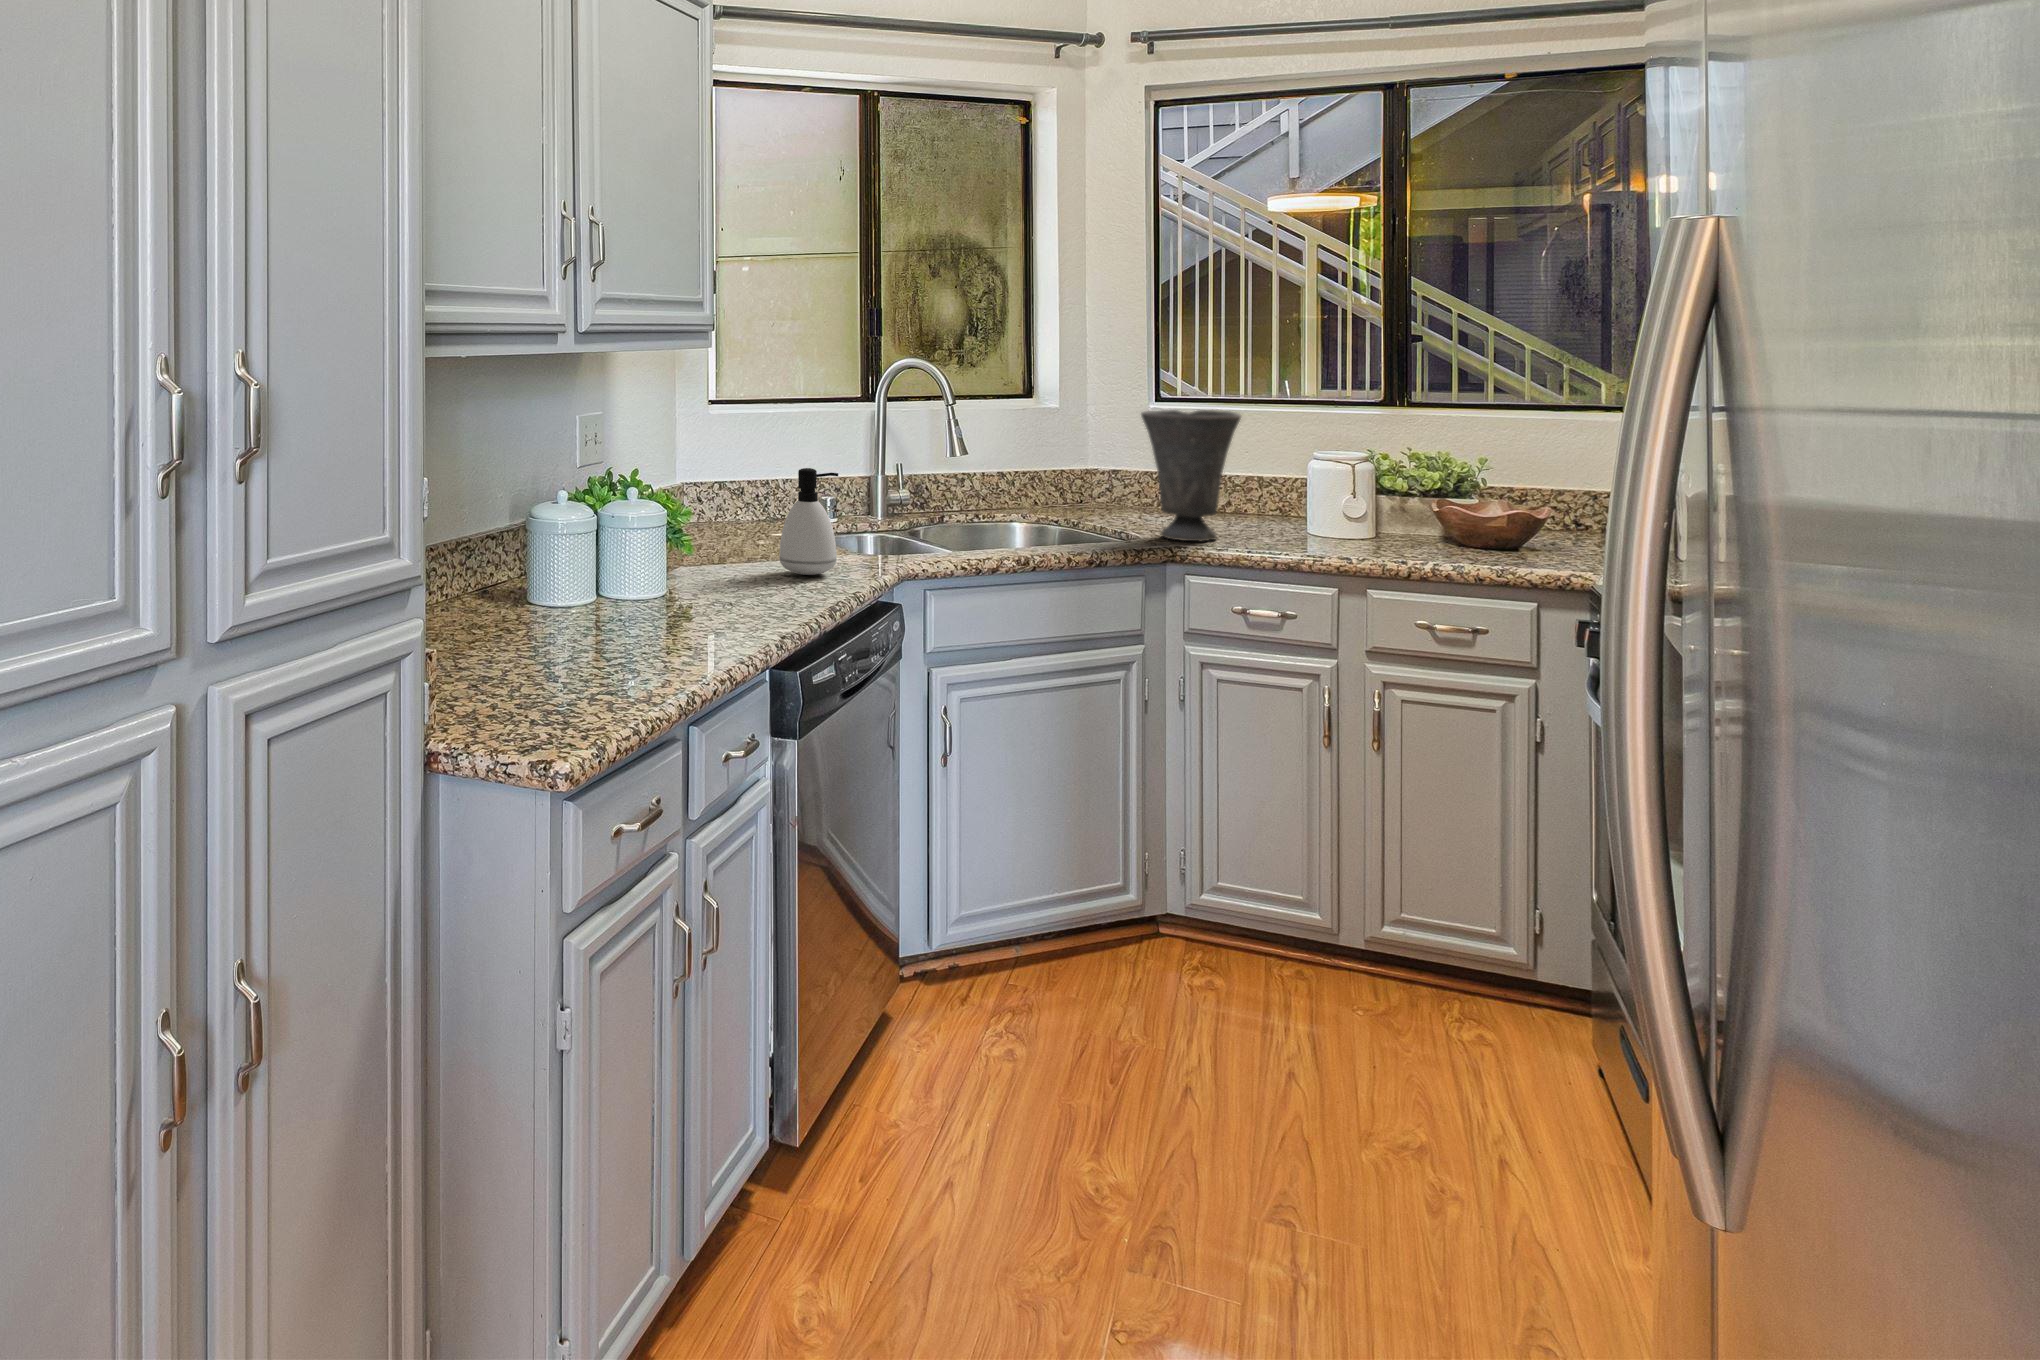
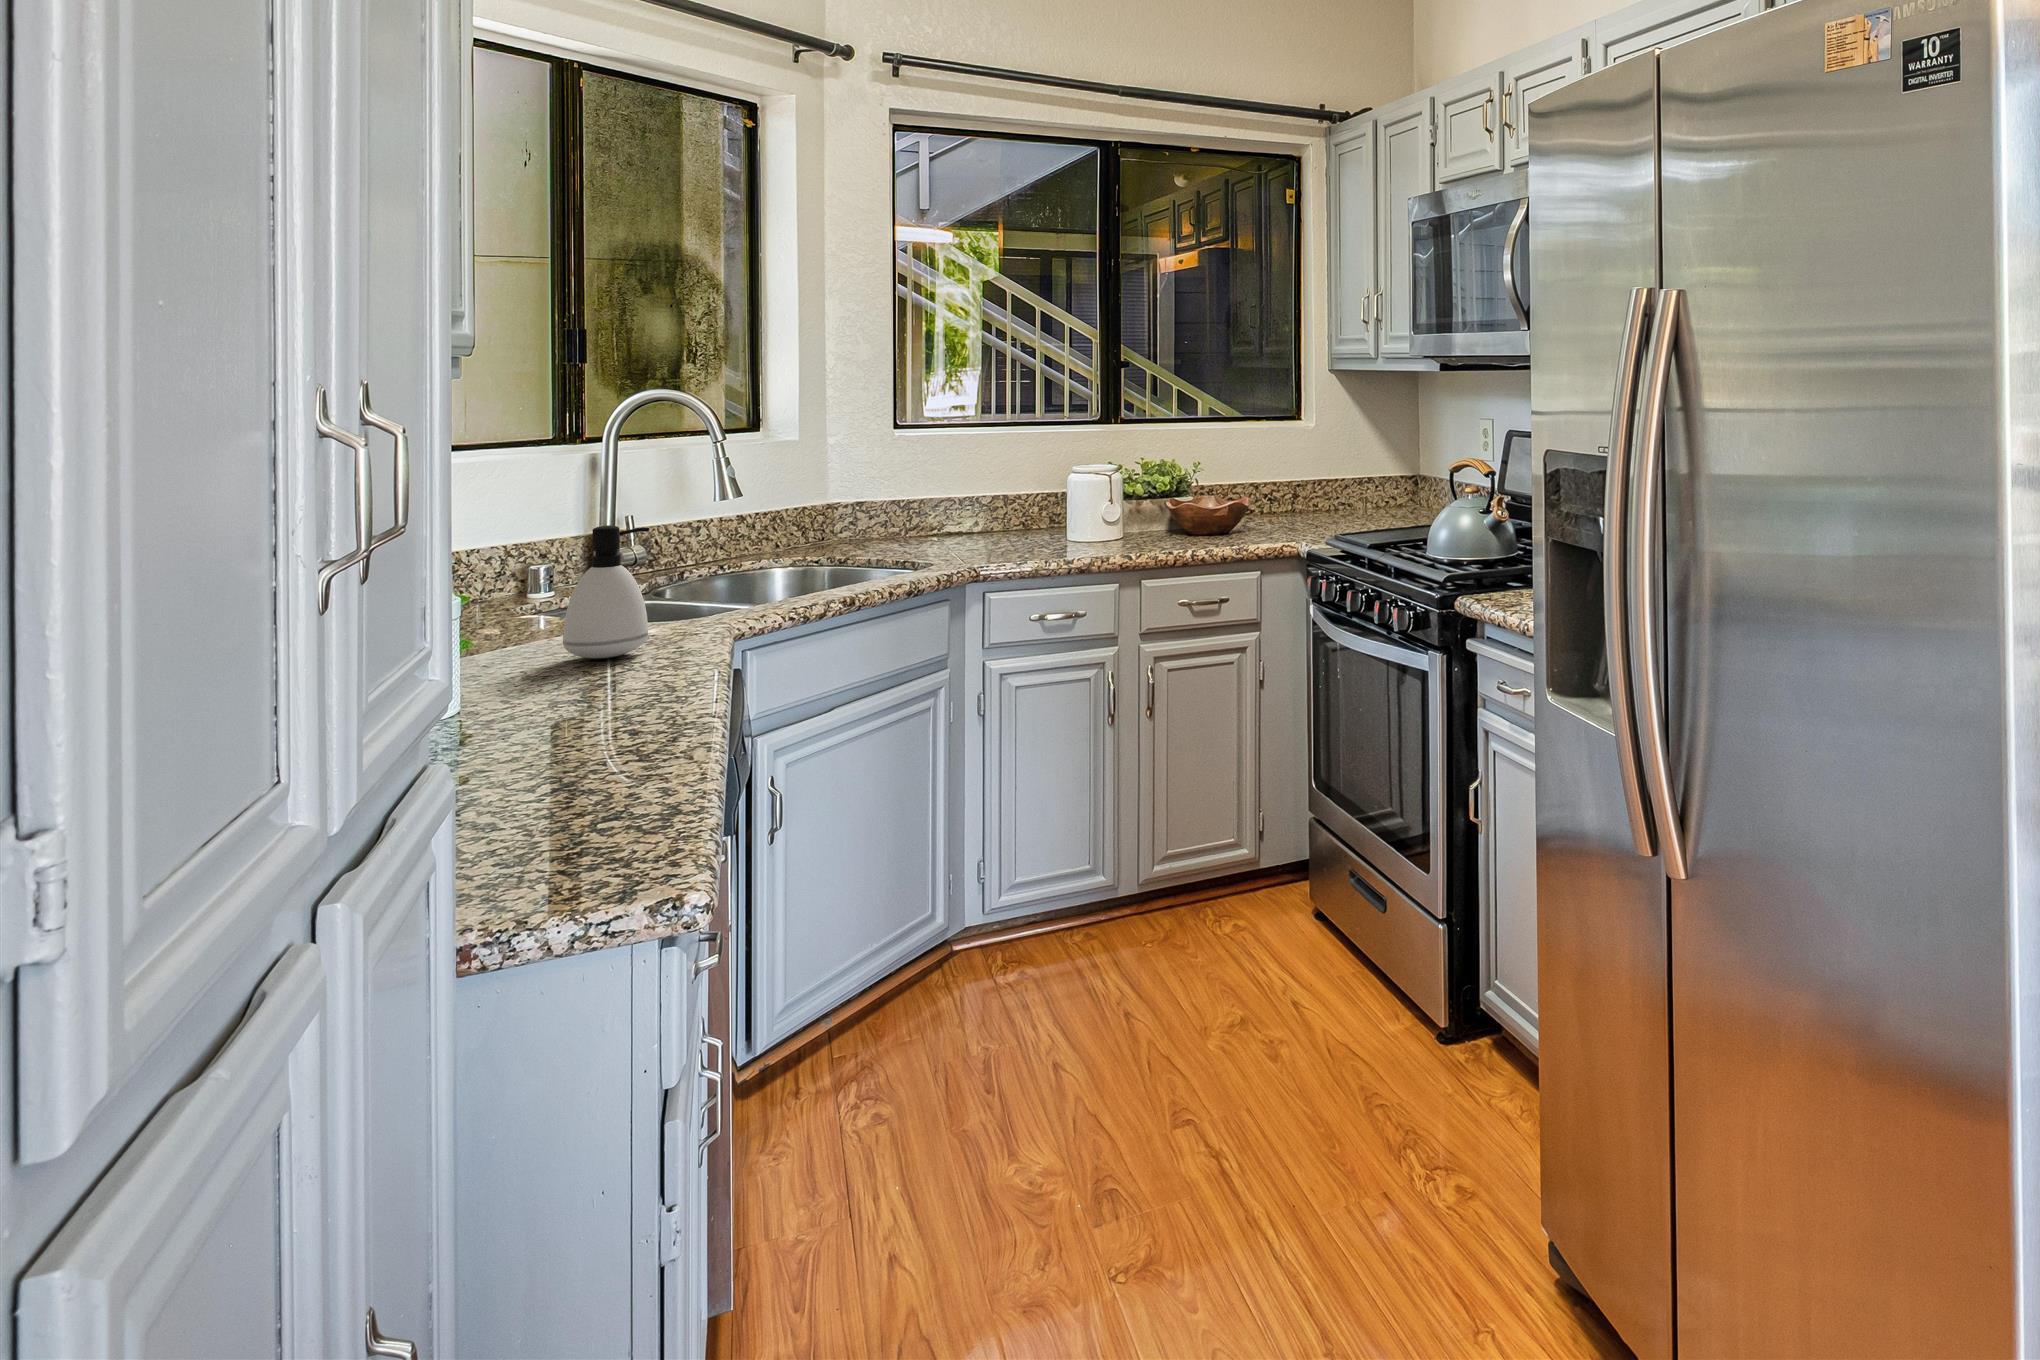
vase: present [1141,410,1241,541] -> none [921,432,1018,561]

